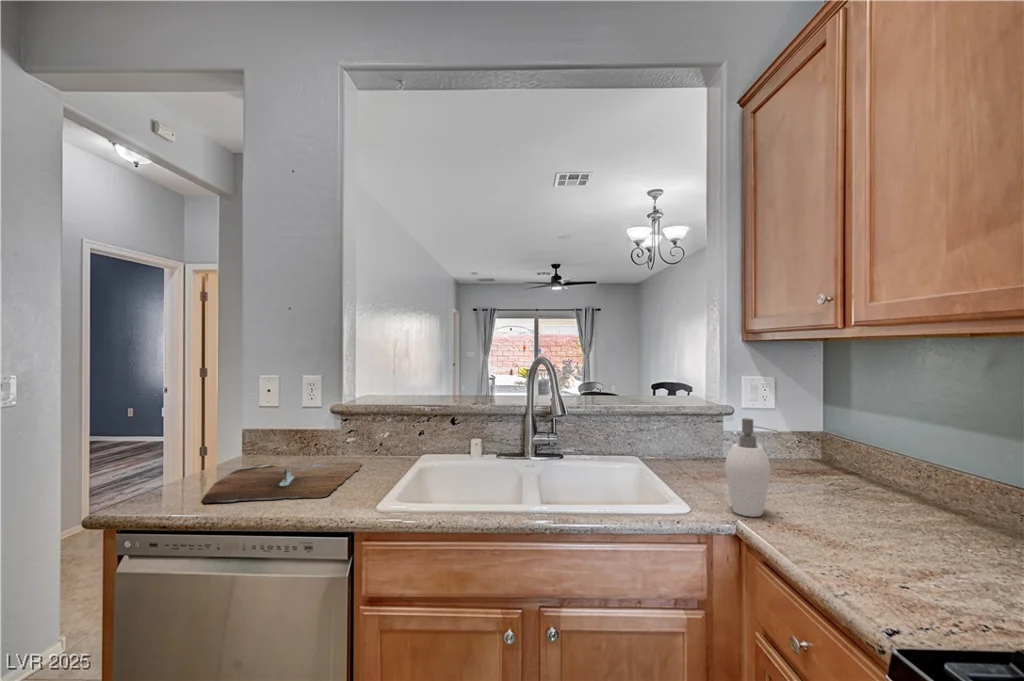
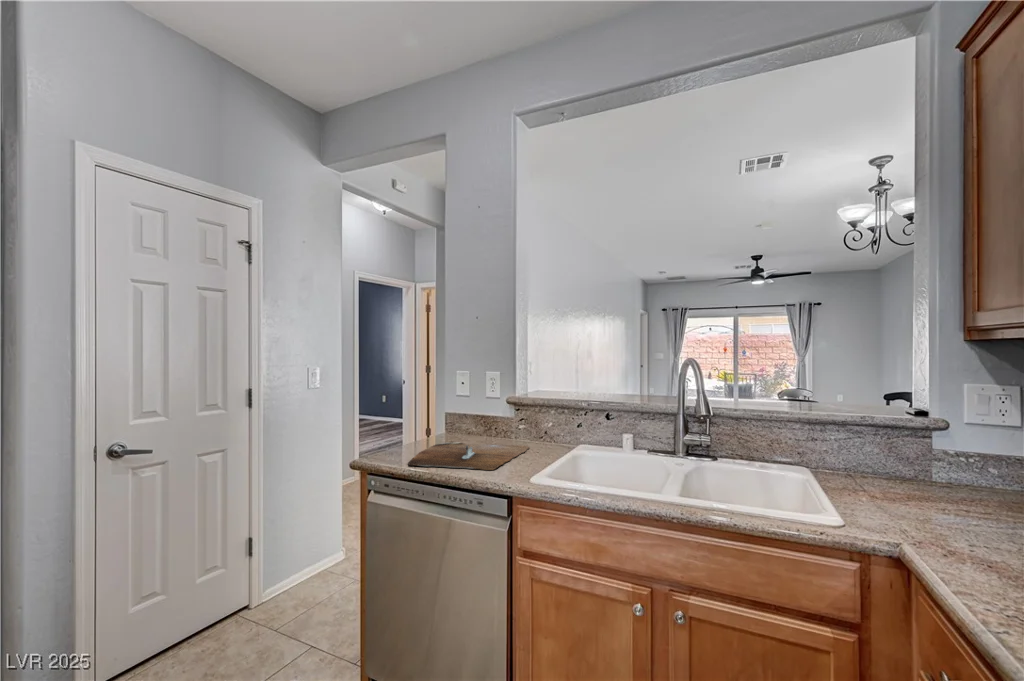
soap dispenser: present [725,418,777,517] -> none [881,427,943,536]

